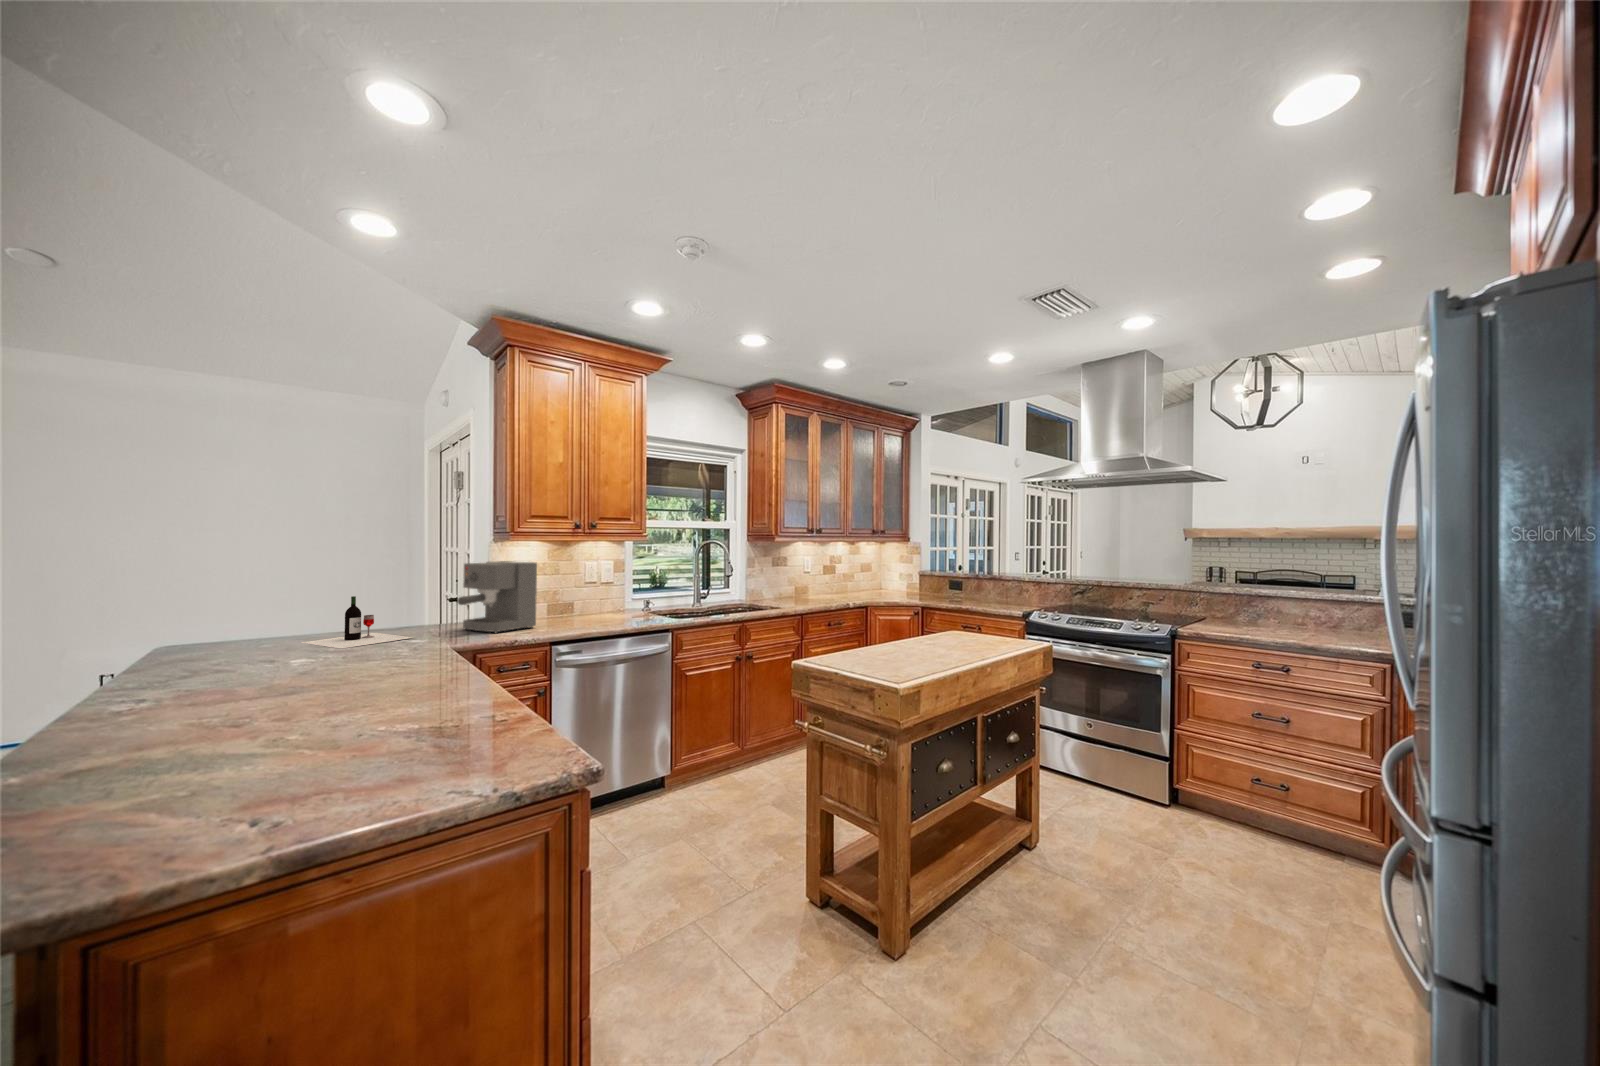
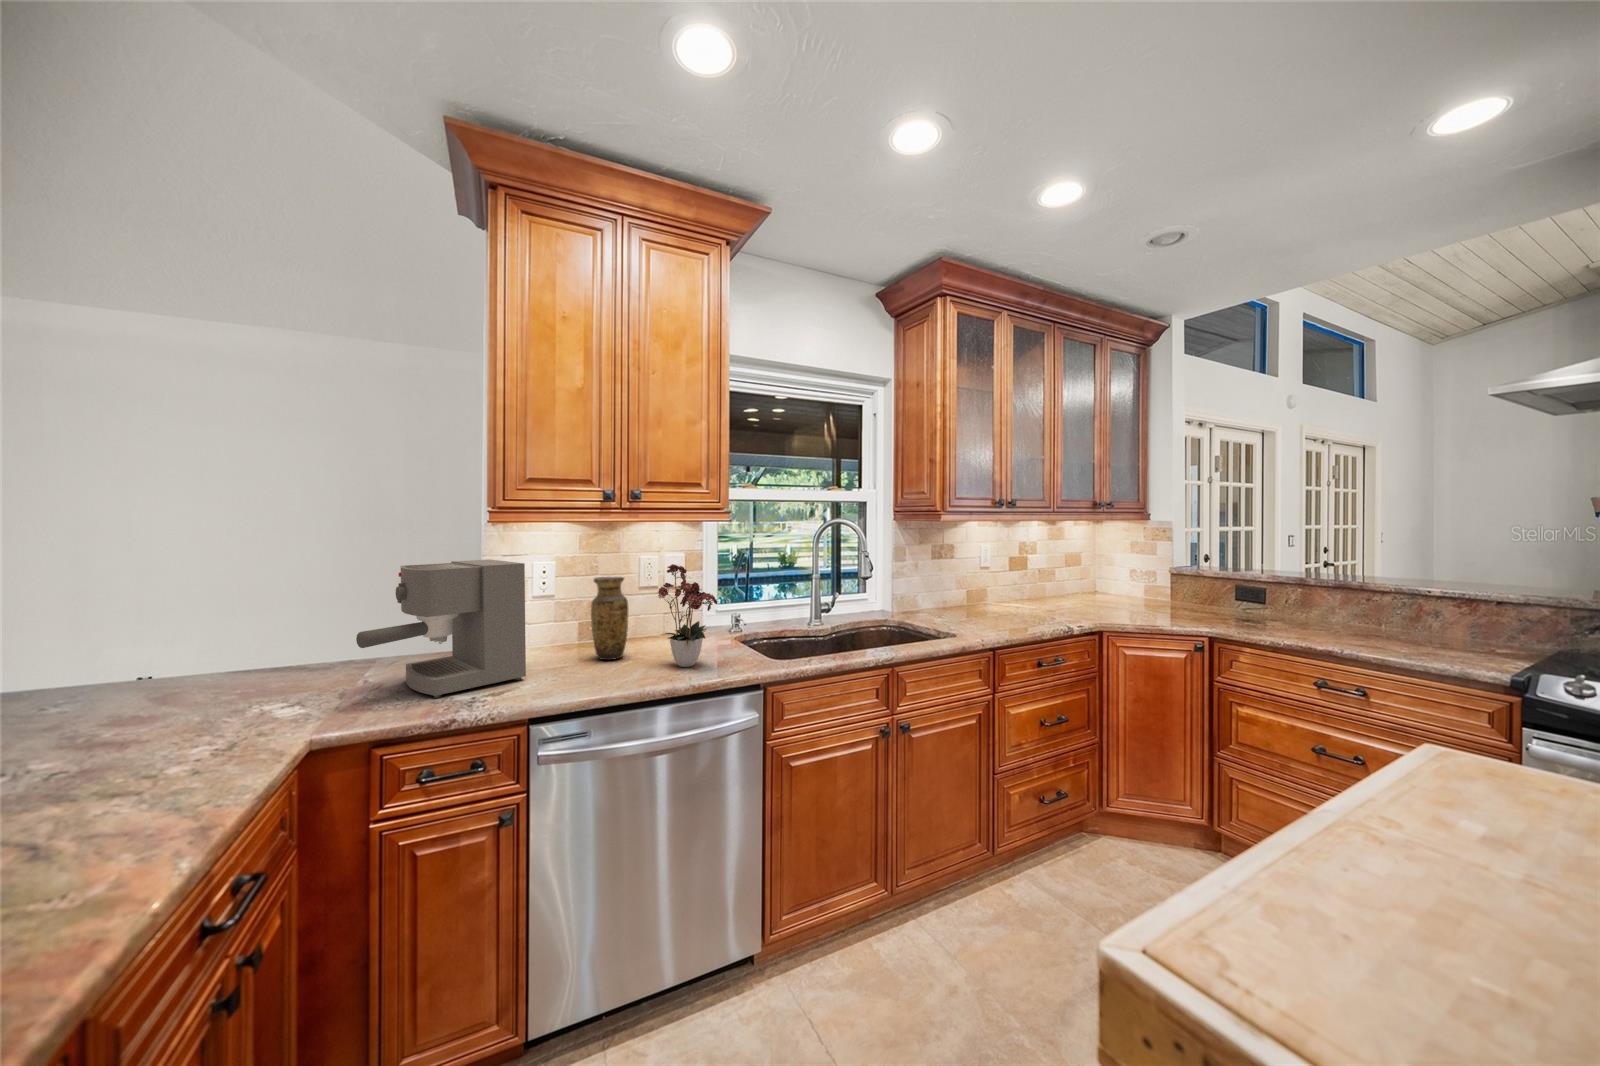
flower arrangement: none [605,562,647,623] -> present [658,564,717,667]
vase: none [563,573,586,621] -> present [591,577,628,660]
wine bottle: present [302,596,411,648] -> none [65,631,273,753]

